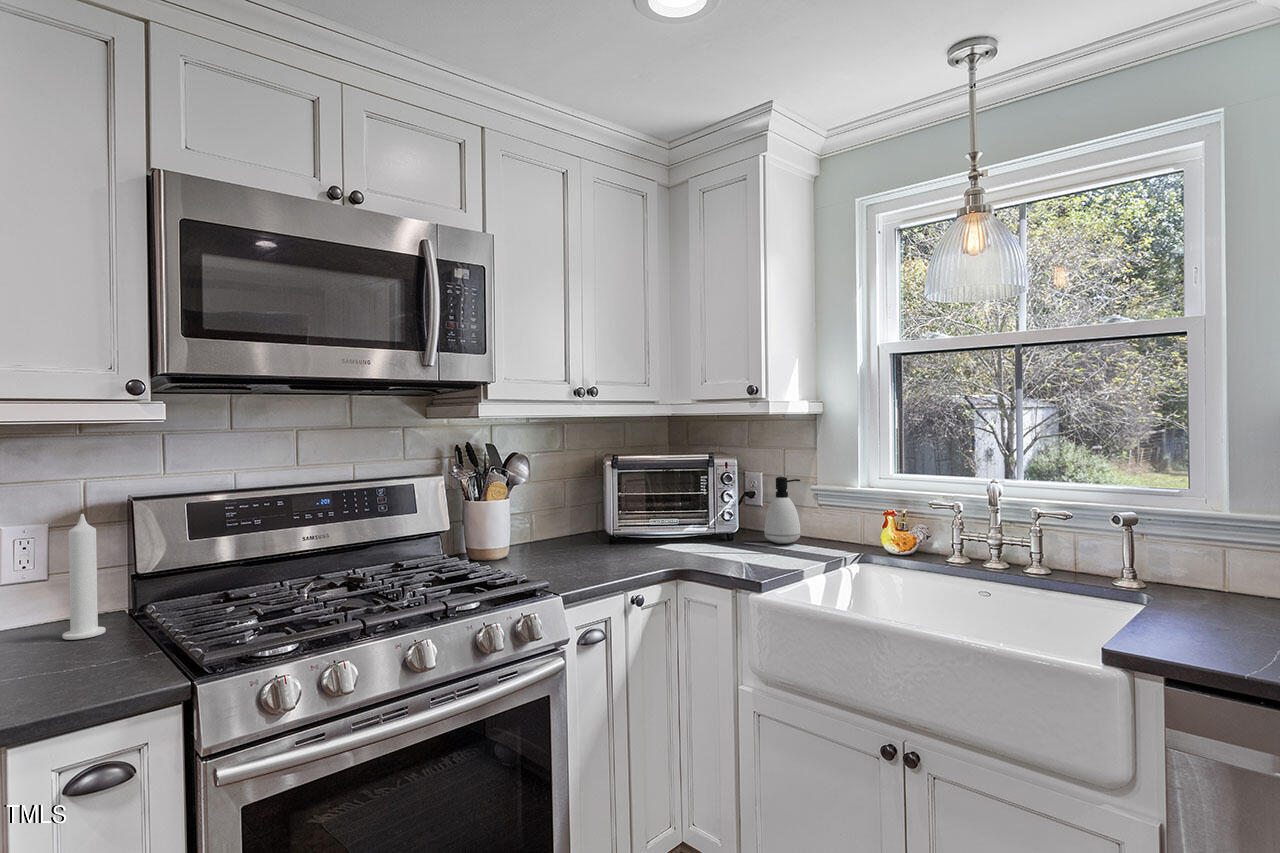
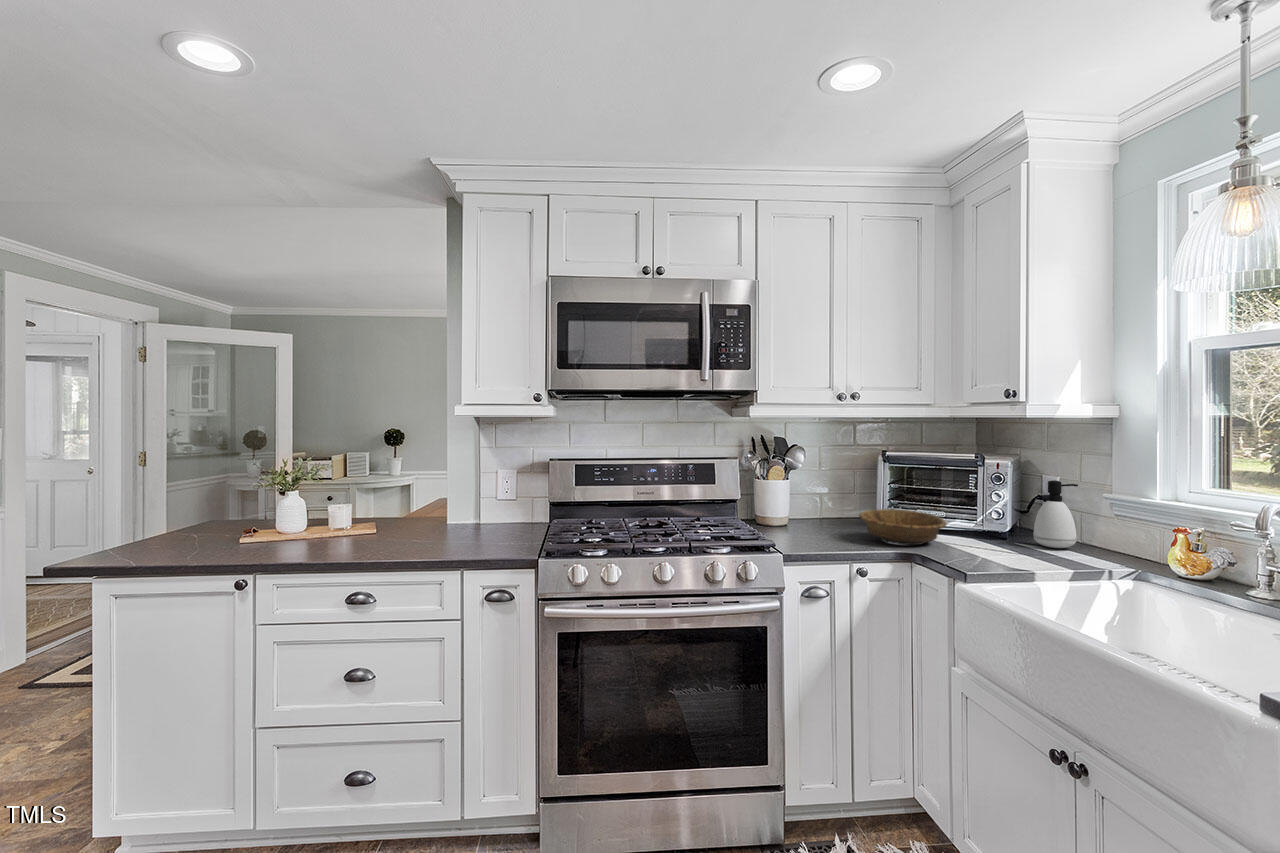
candle: present [62,514,106,640] -> none [506,469,526,536]
decorative bowl: none [609,520,701,560] -> present [859,509,946,545]

